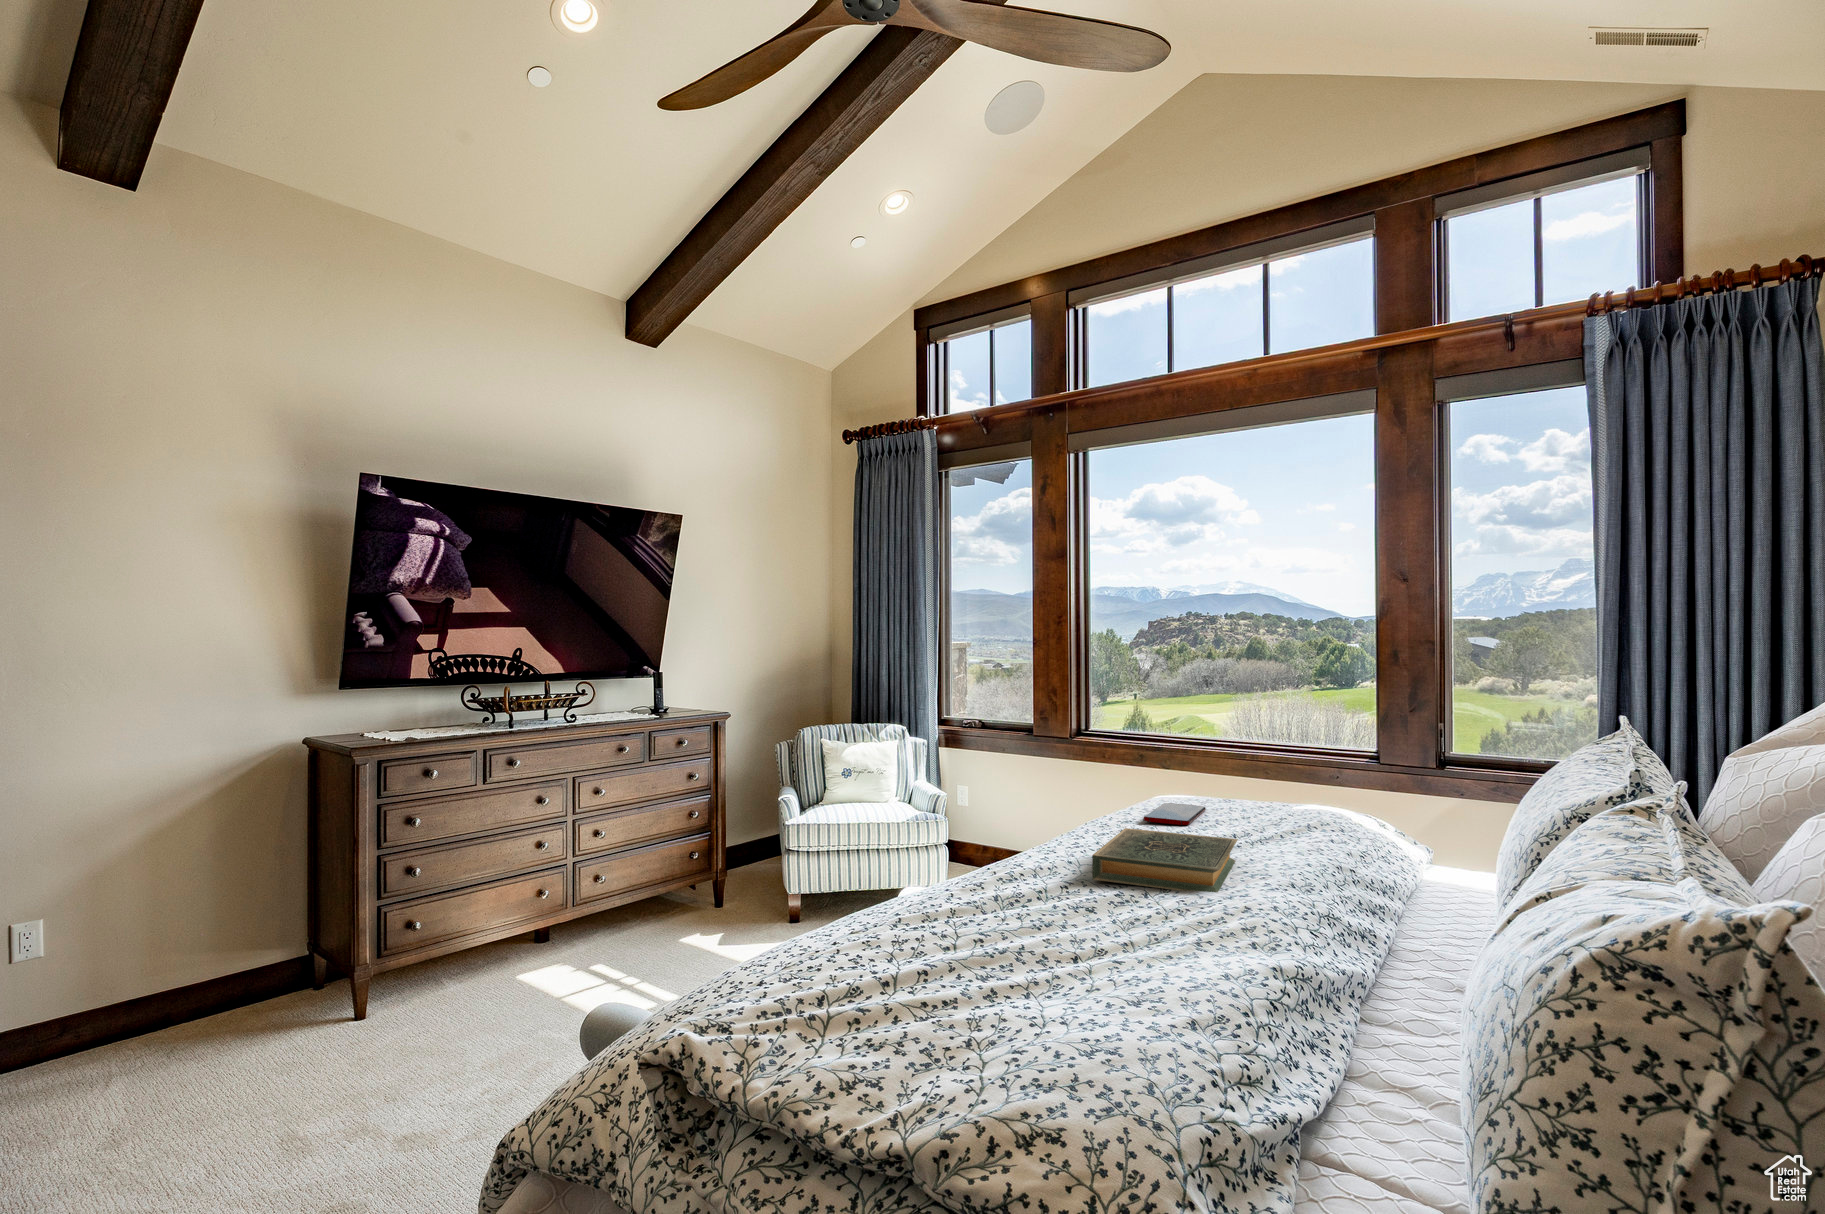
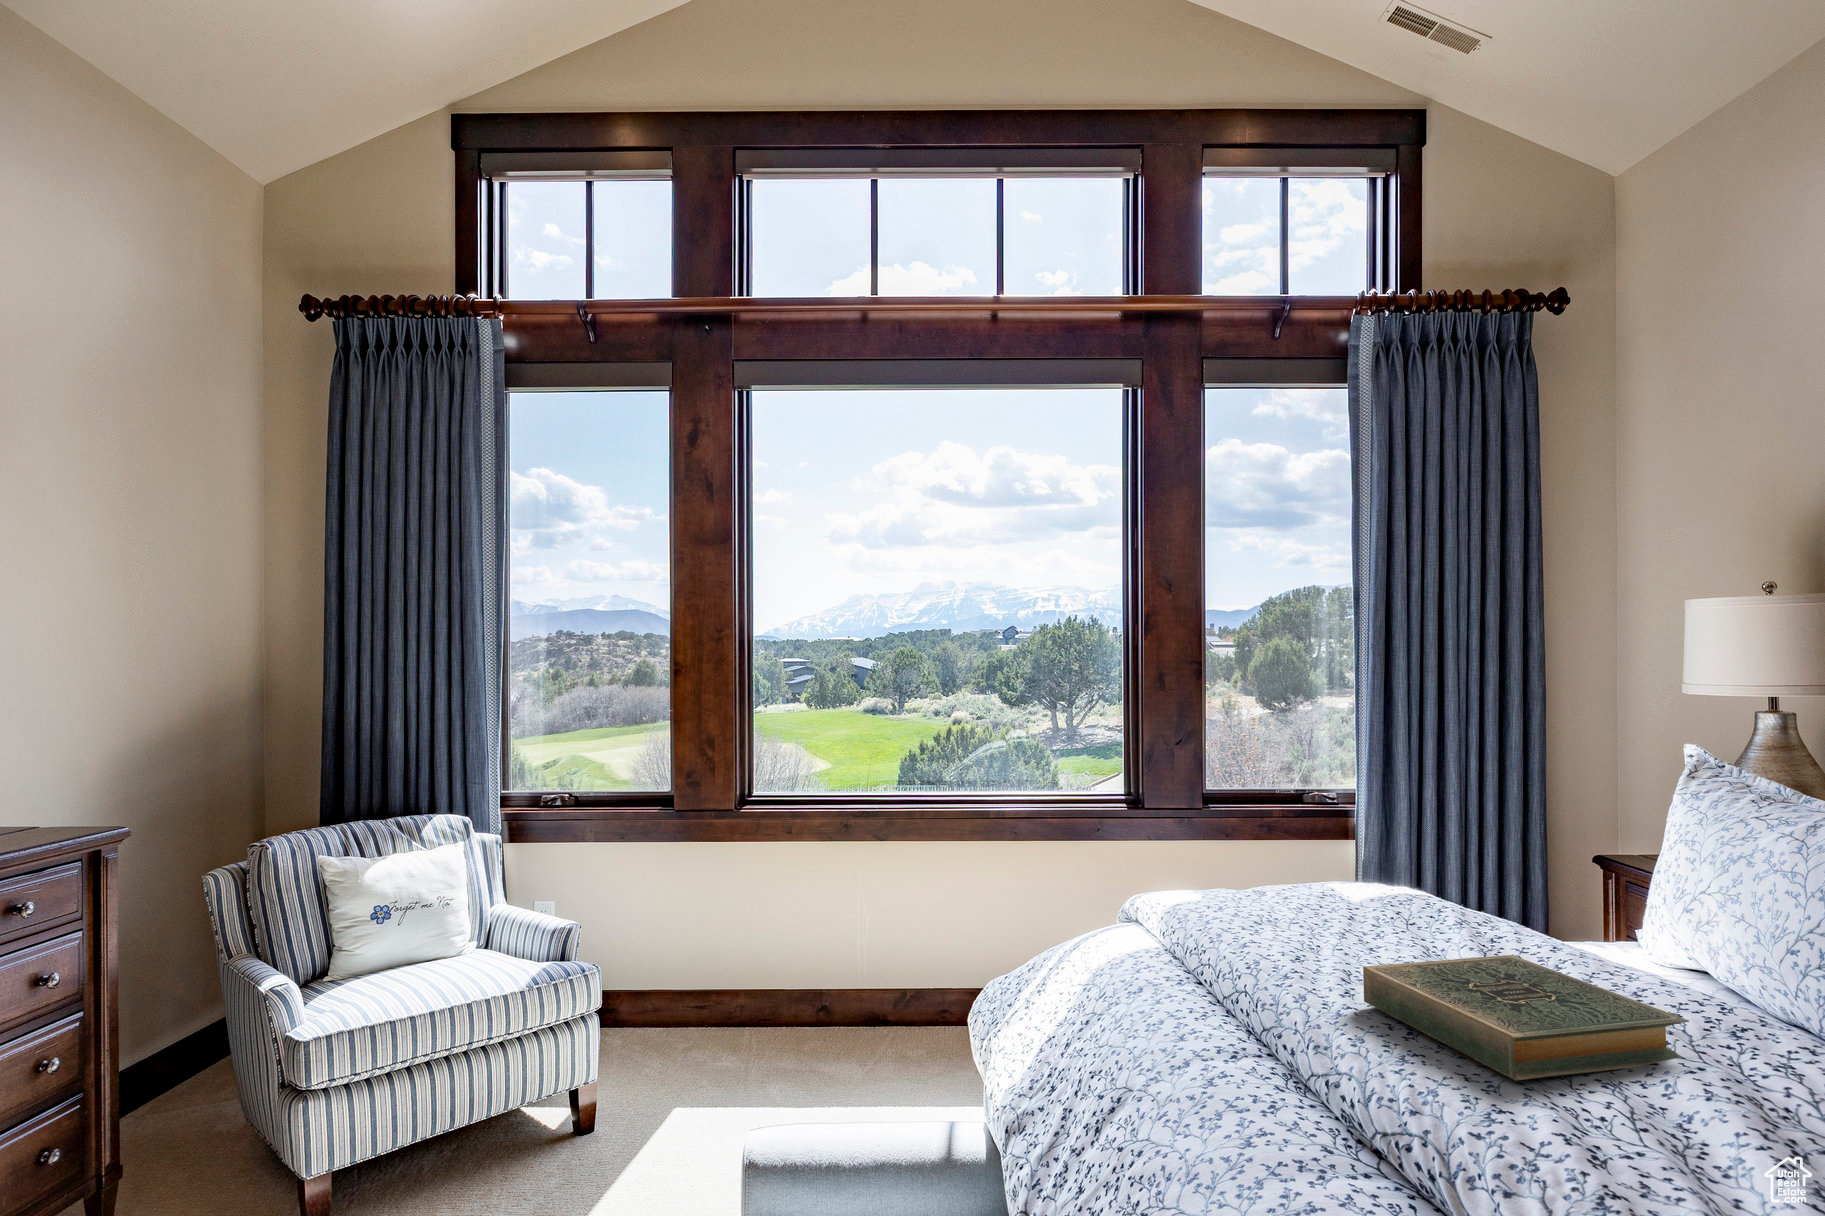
smartphone: present [1144,803,1206,825] -> none [1162,899,1280,939]

